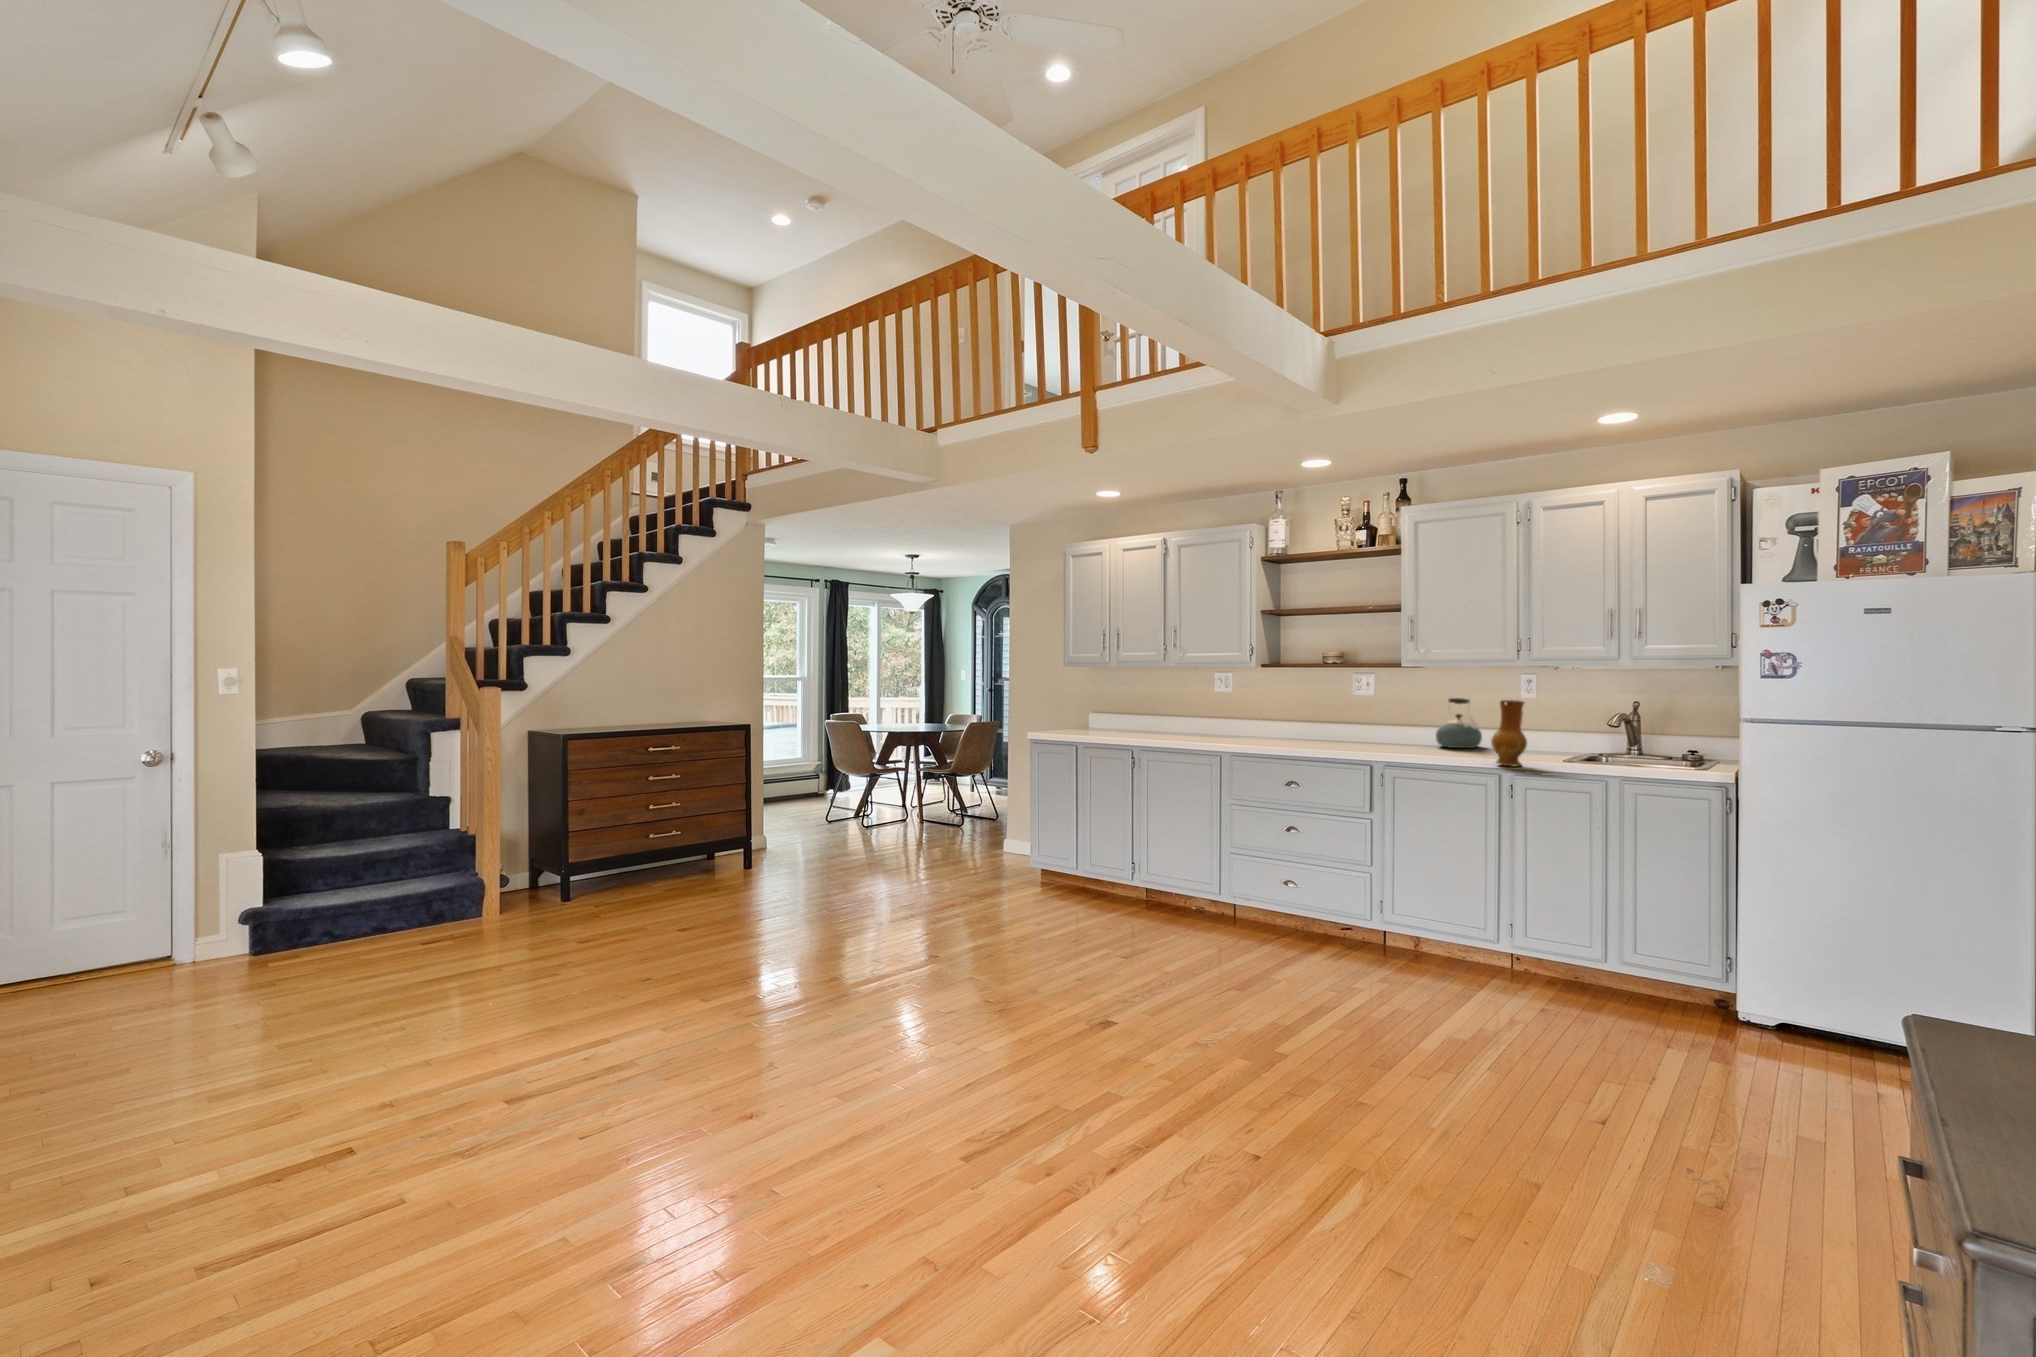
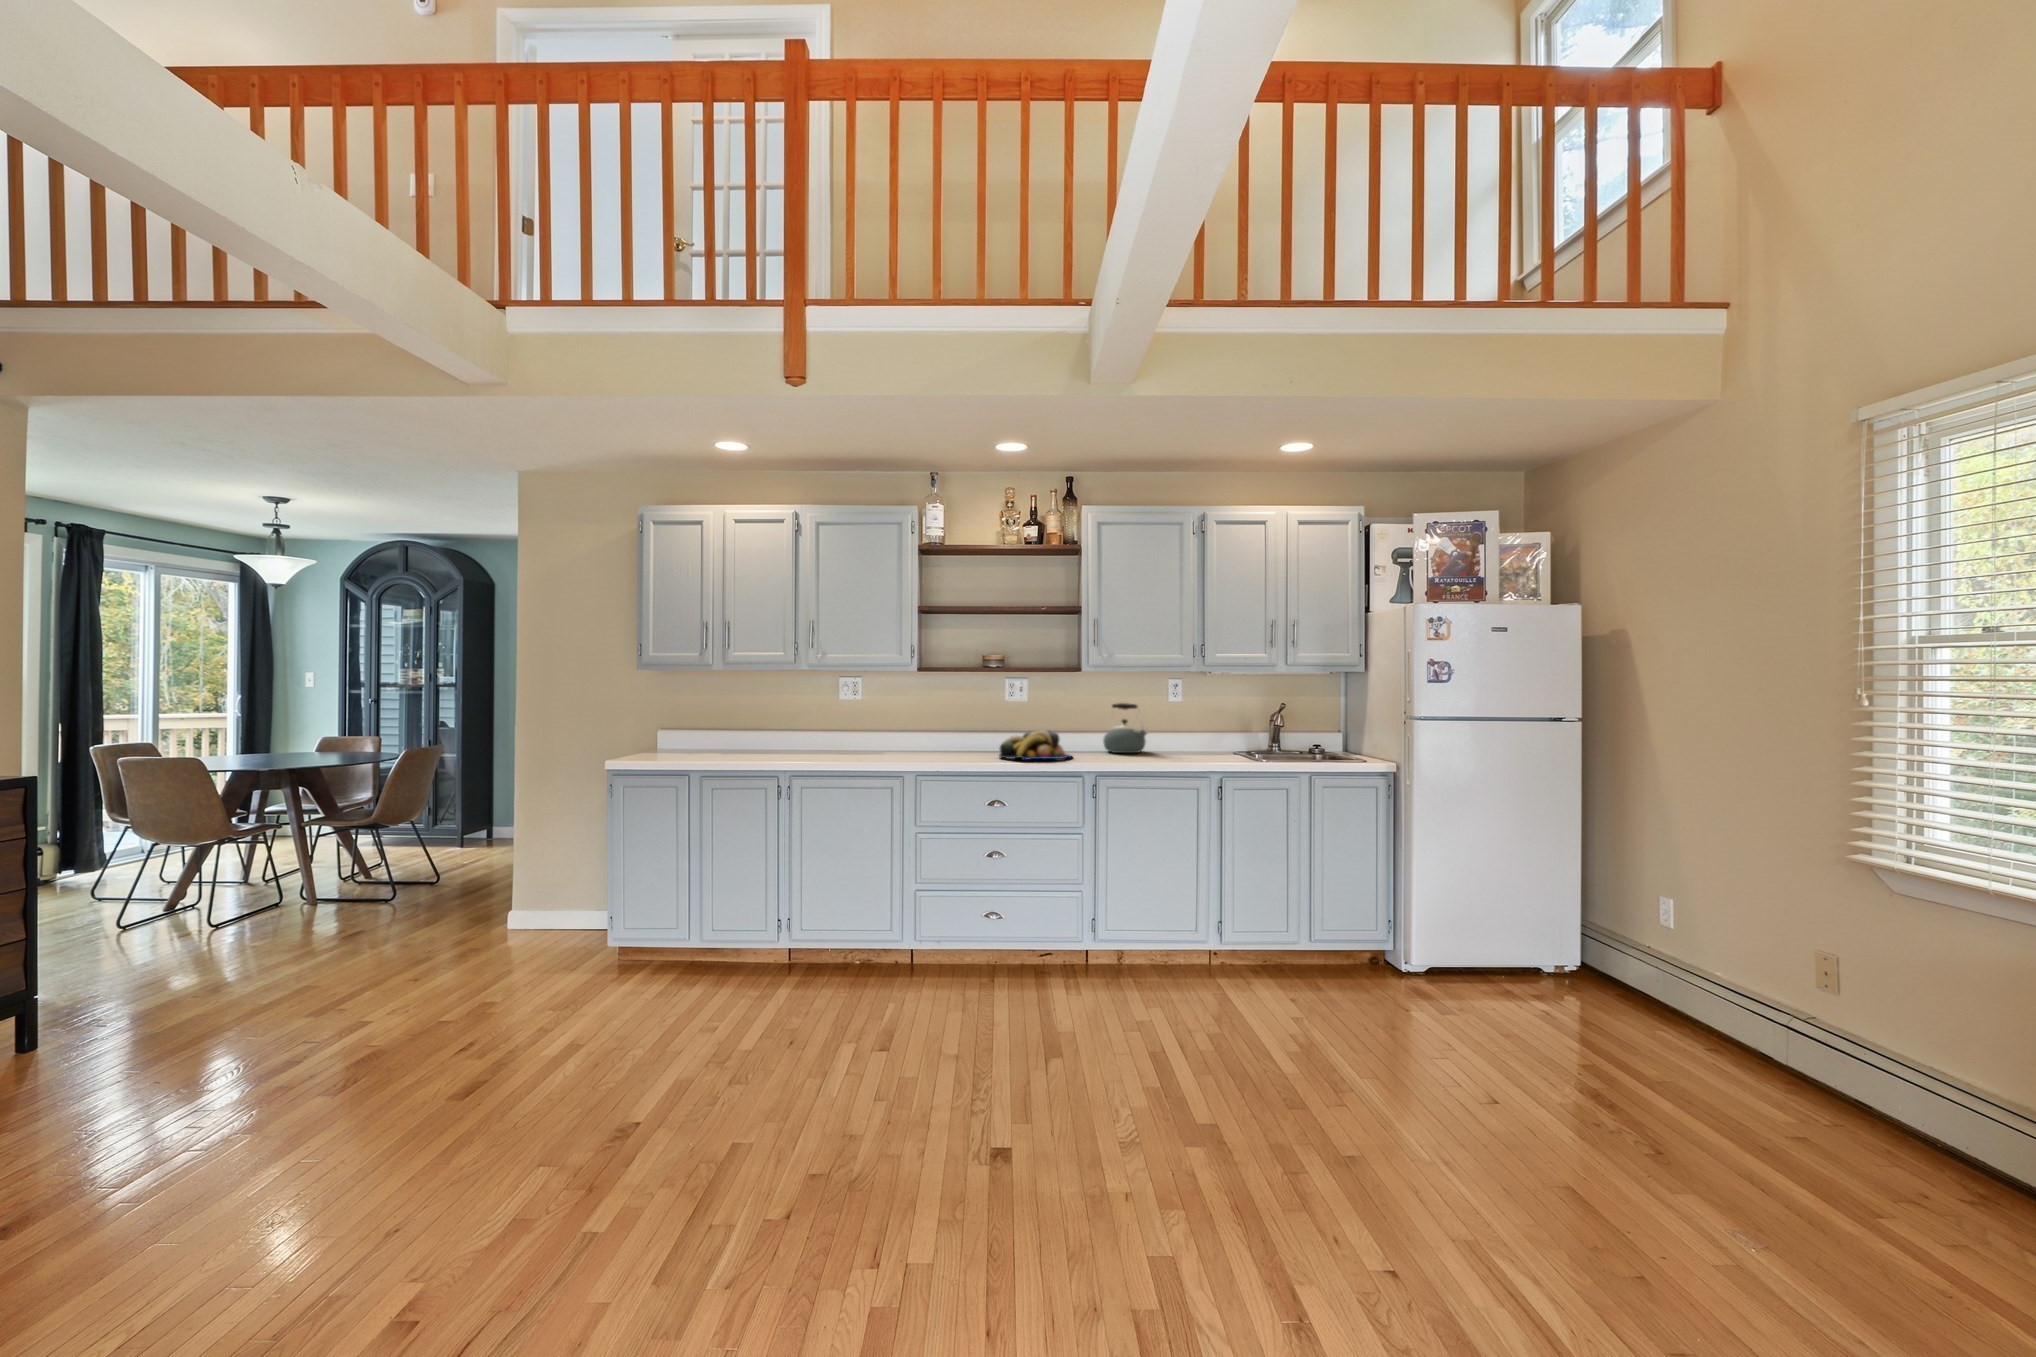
ceramic jug: present [1491,700,1527,766] -> none [1202,704,1233,768]
fruit bowl: none [1314,723,1390,750] -> present [999,730,1072,760]

